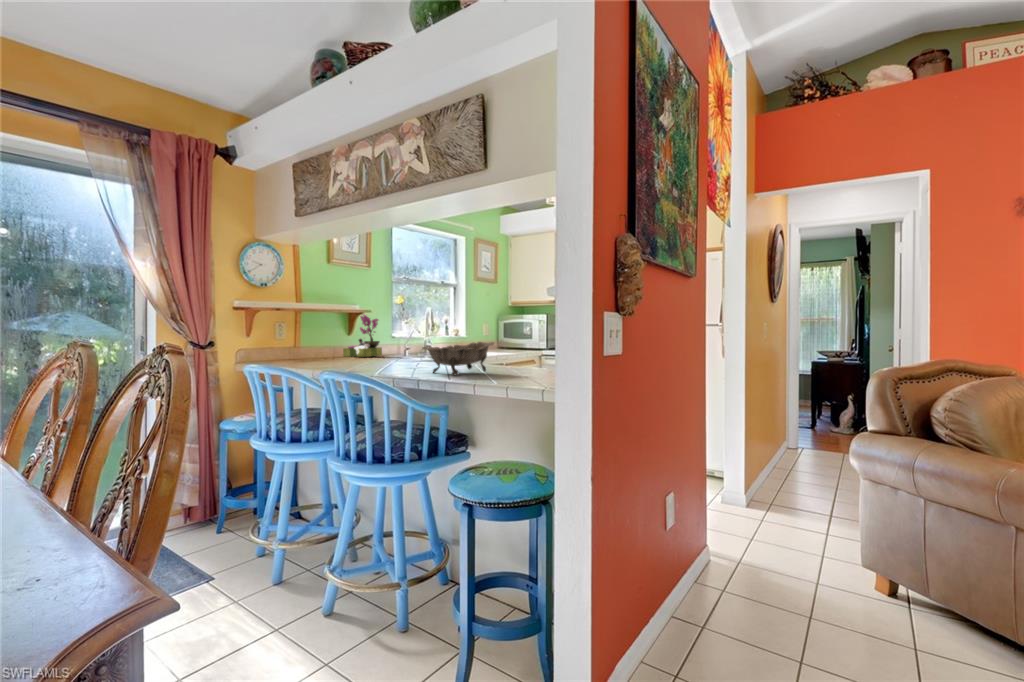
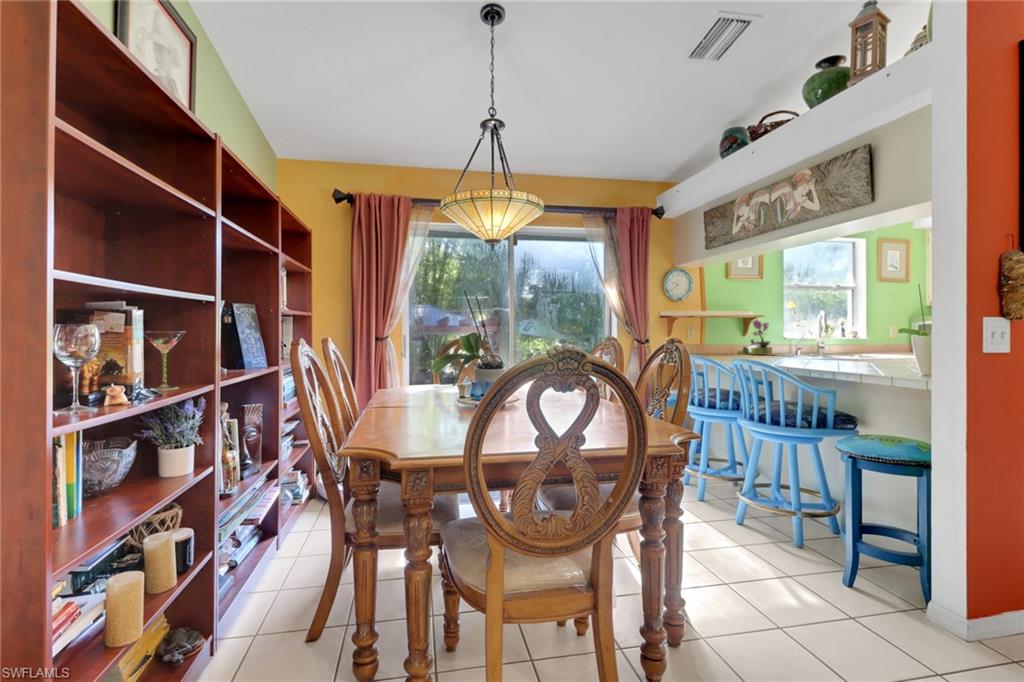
decorative bowl: present [422,342,494,375] -> none [812,342,889,369]

